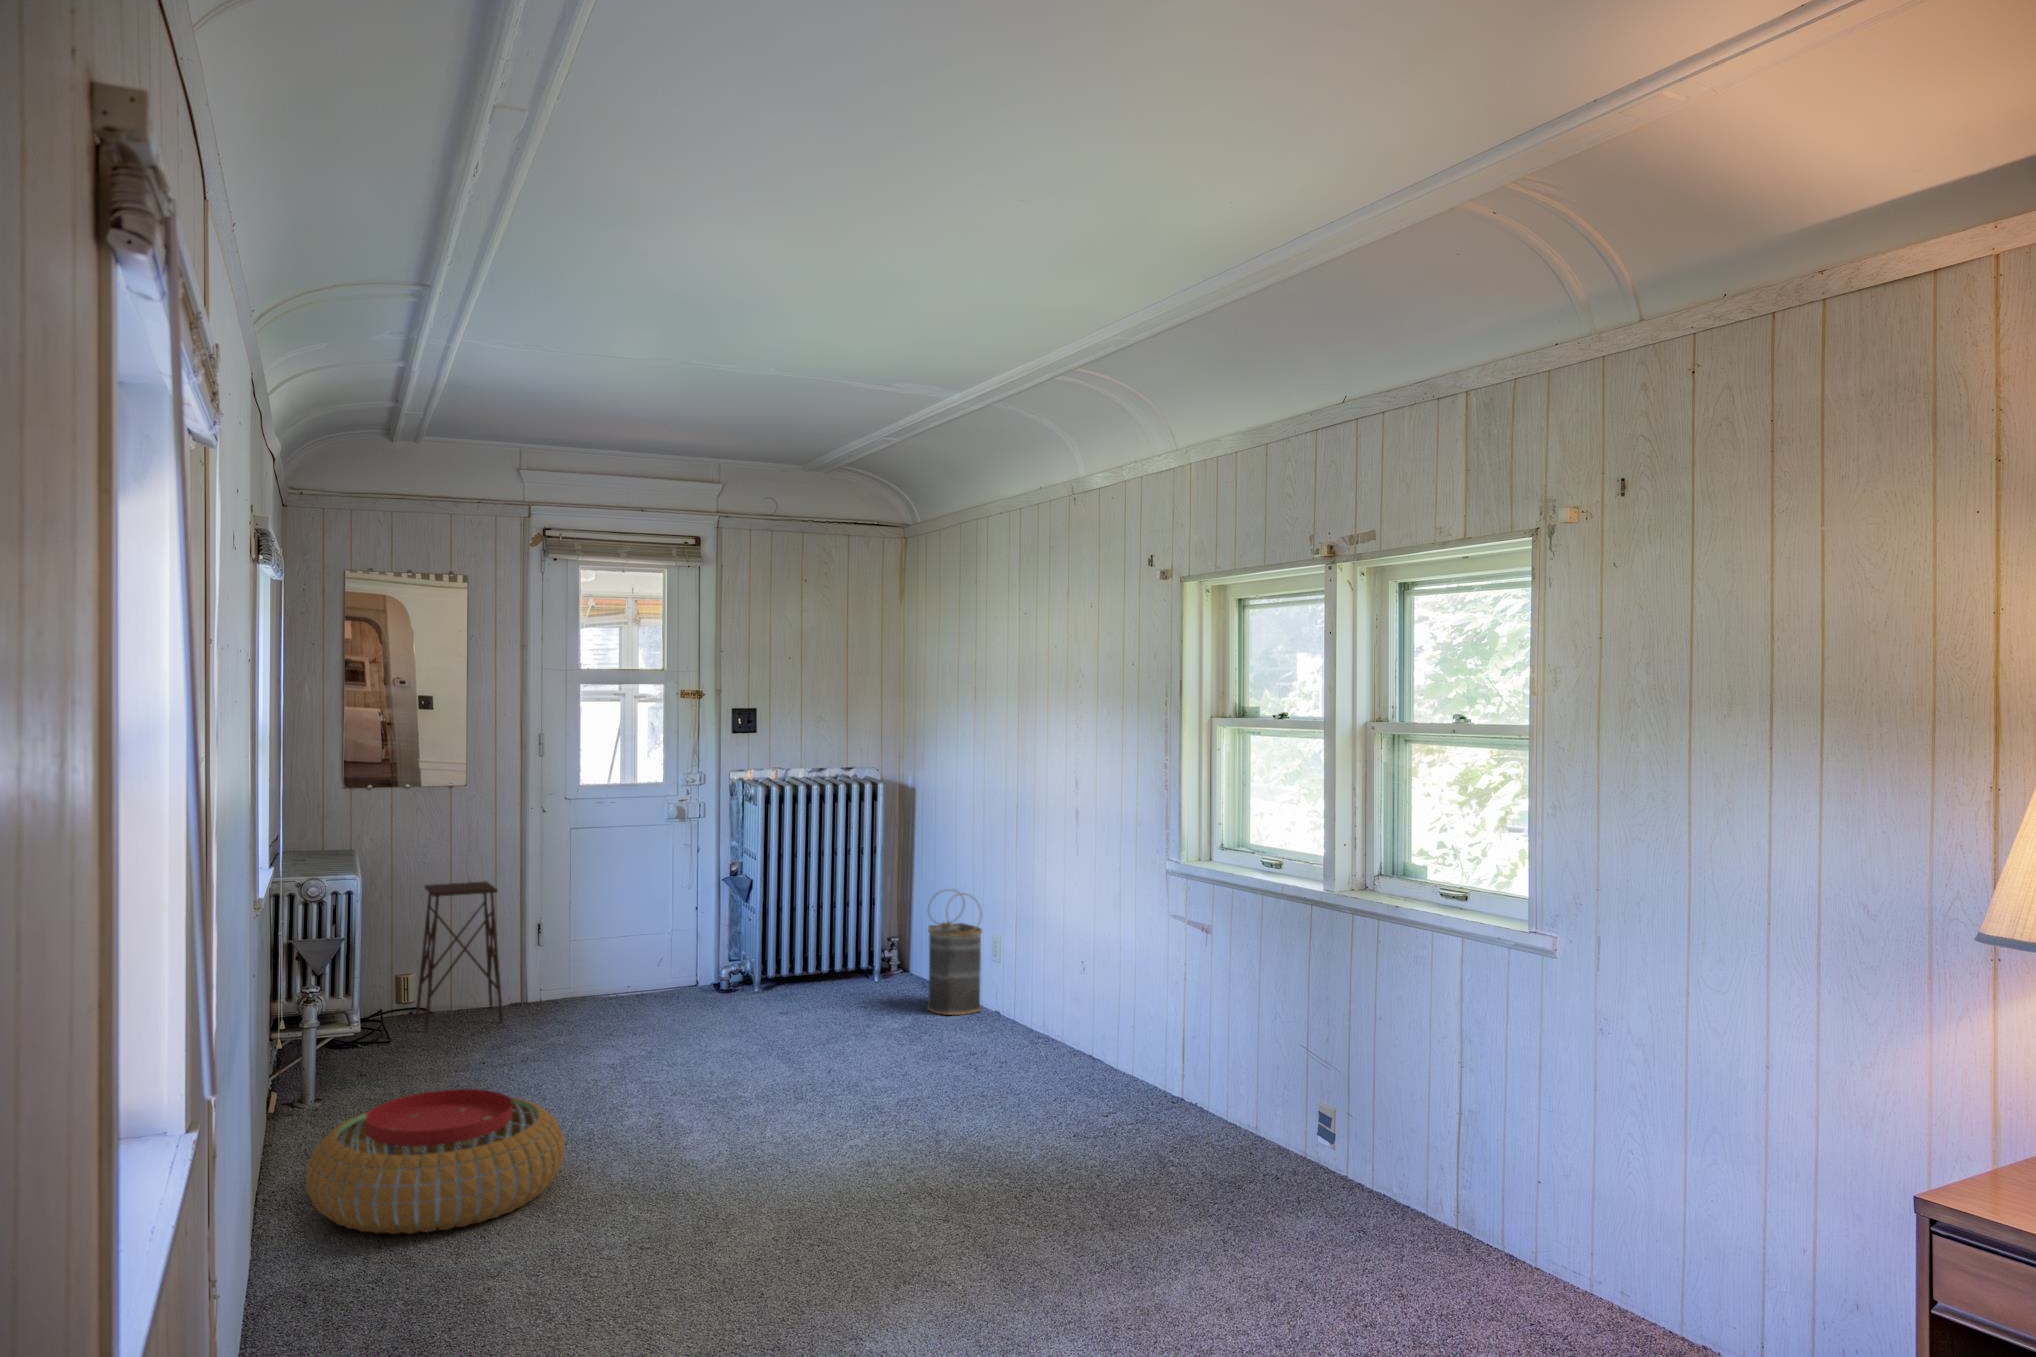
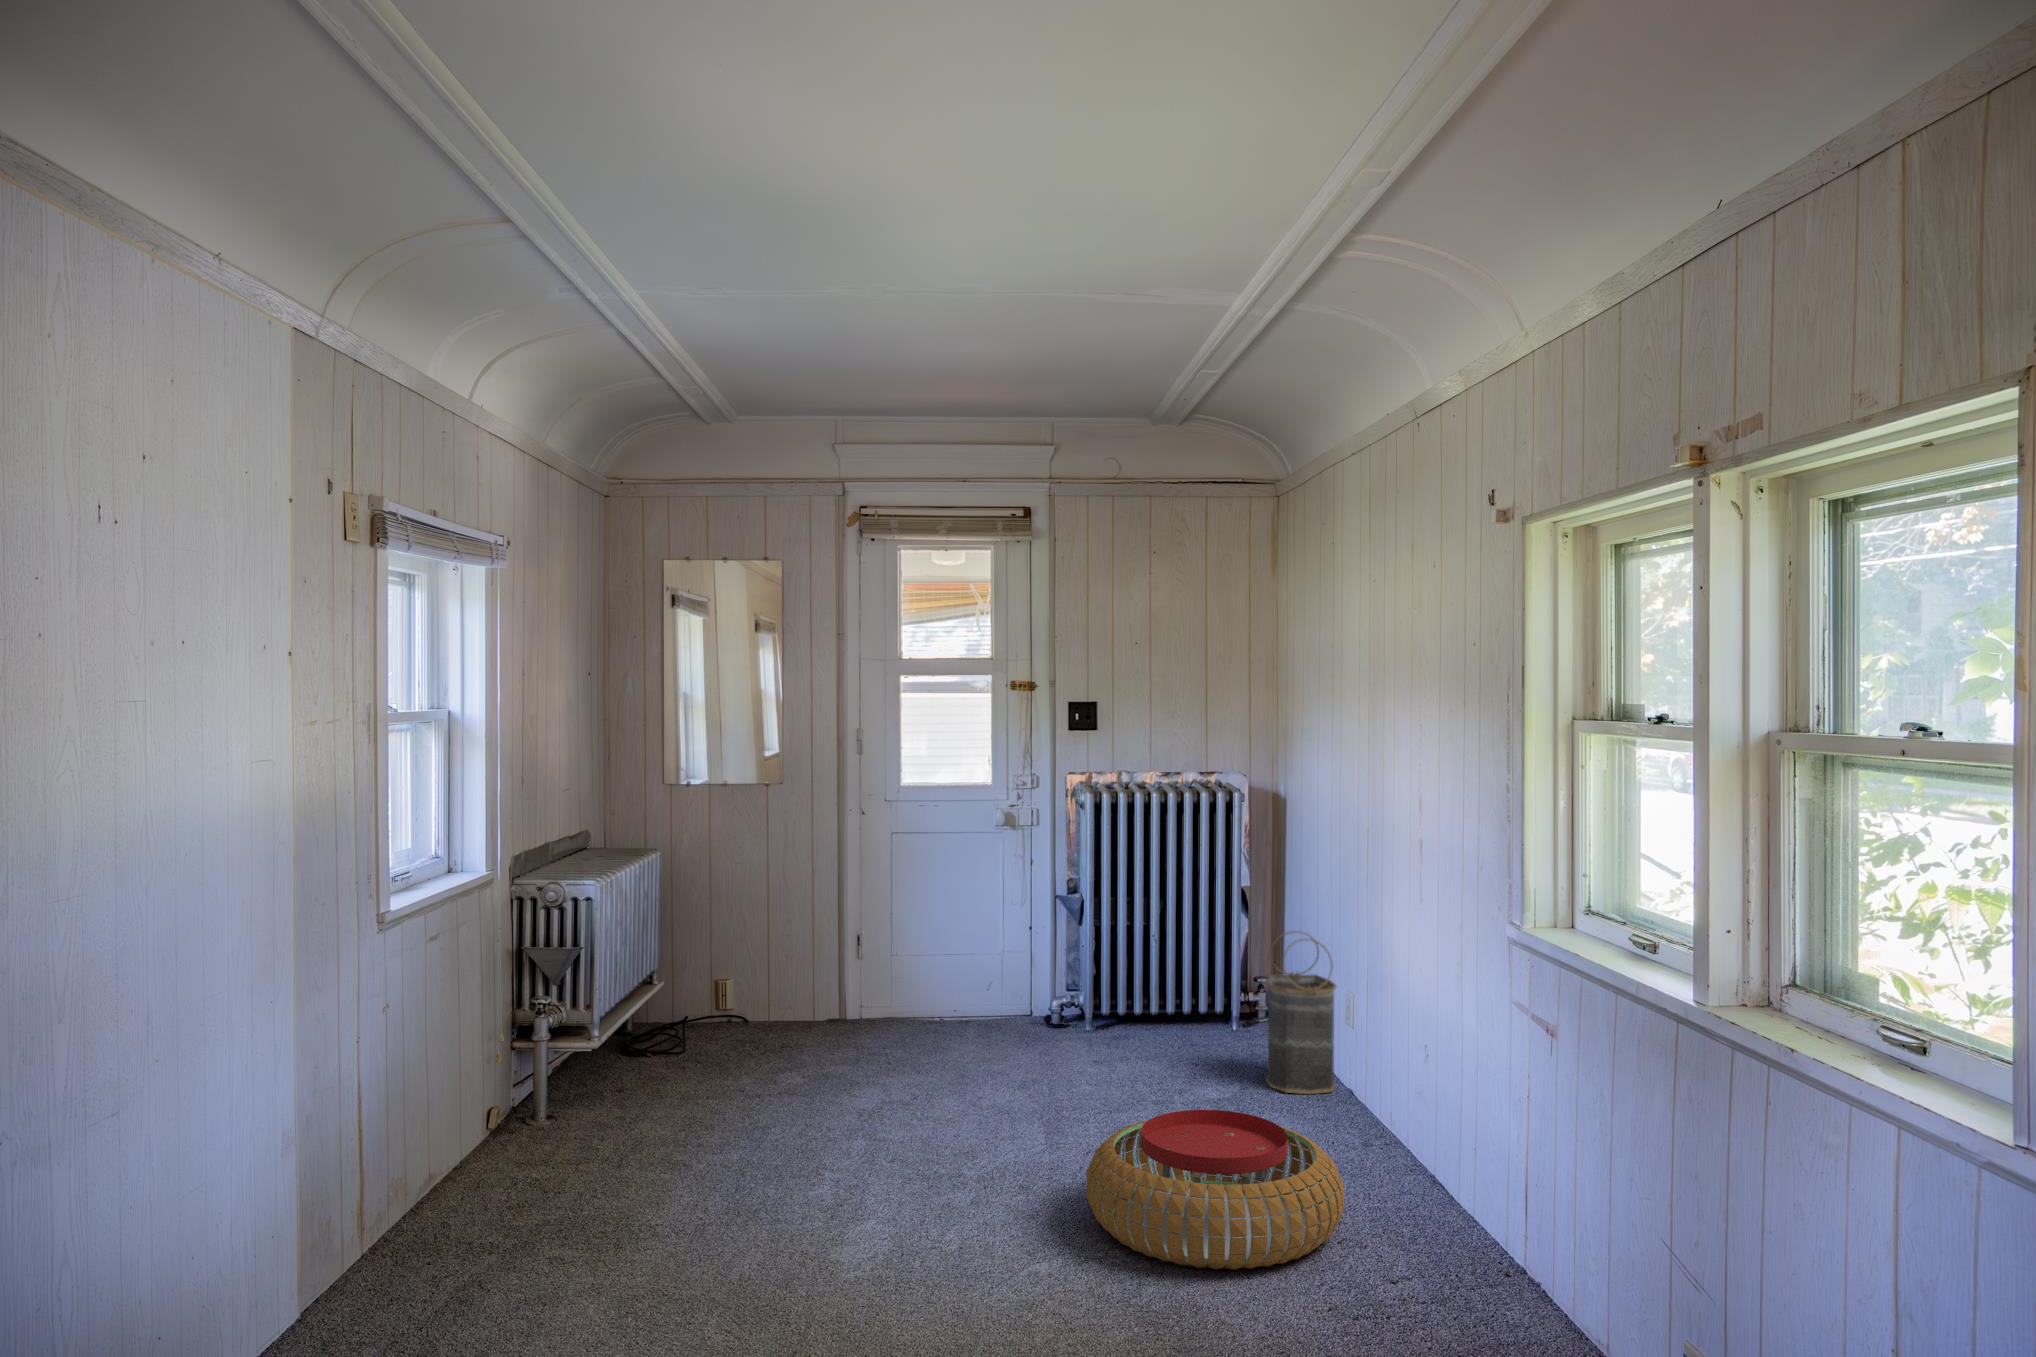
side table: present [416,881,503,1031] -> none [720,888,806,1046]
pouf: present [306,1089,564,1234] -> present [1086,1110,1344,1270]

